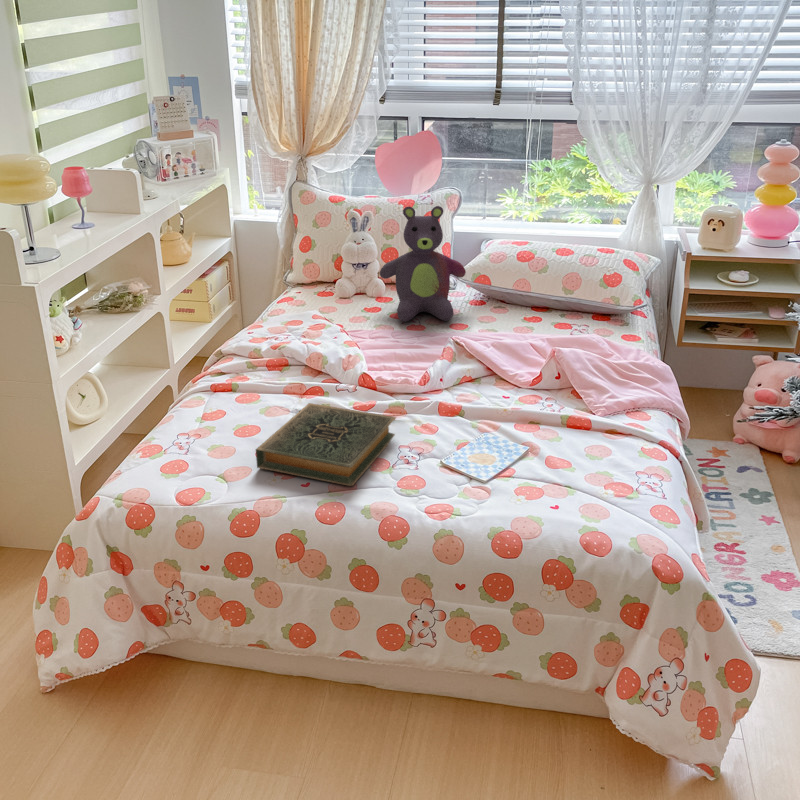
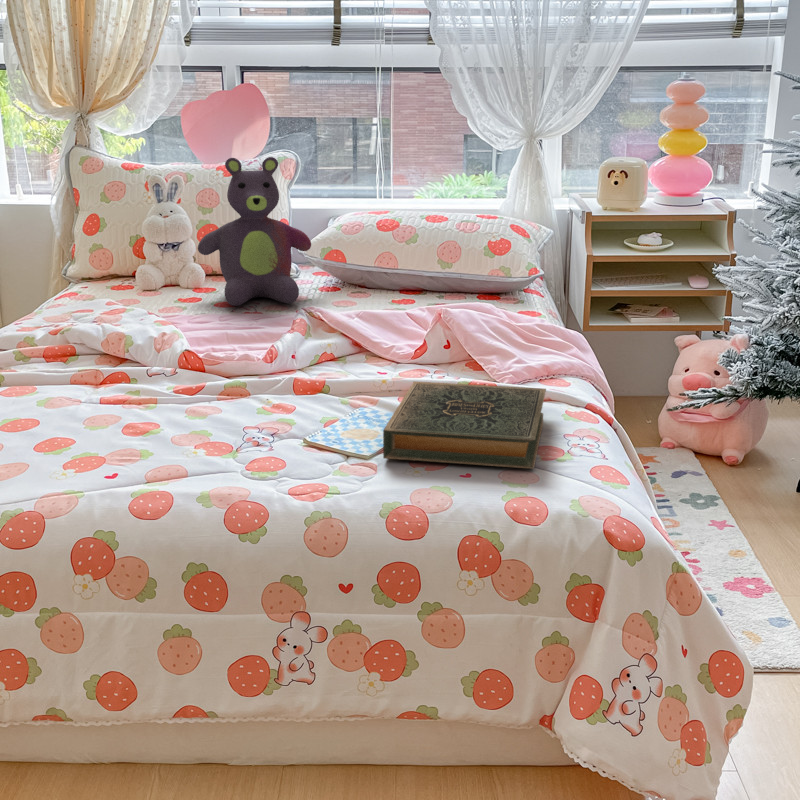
hardback book: present [256,403,396,486] -> present [383,382,546,469]

